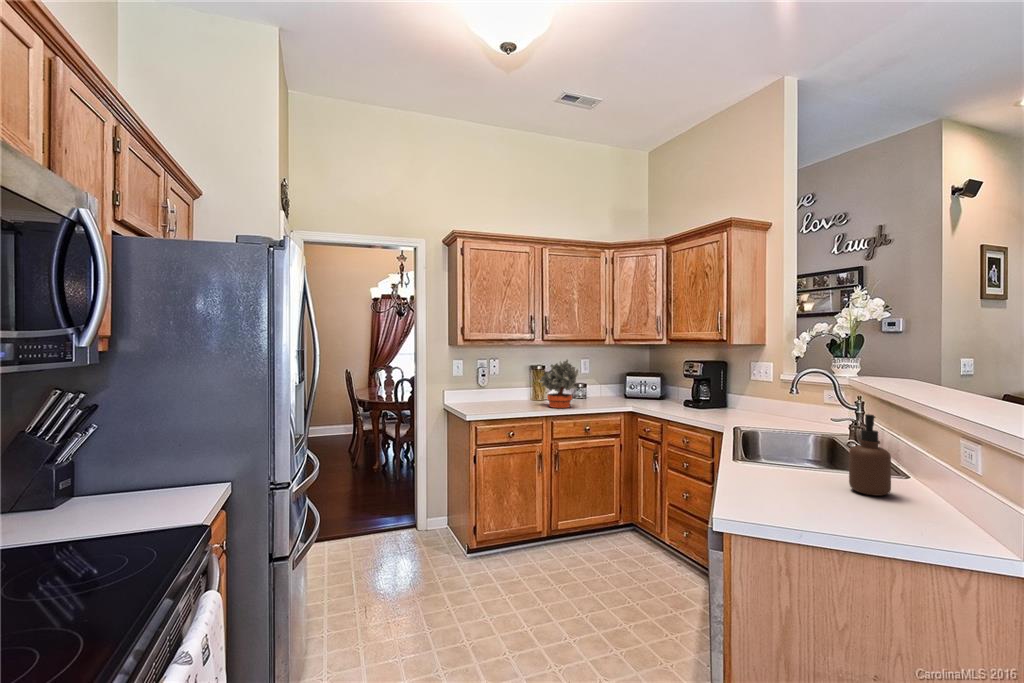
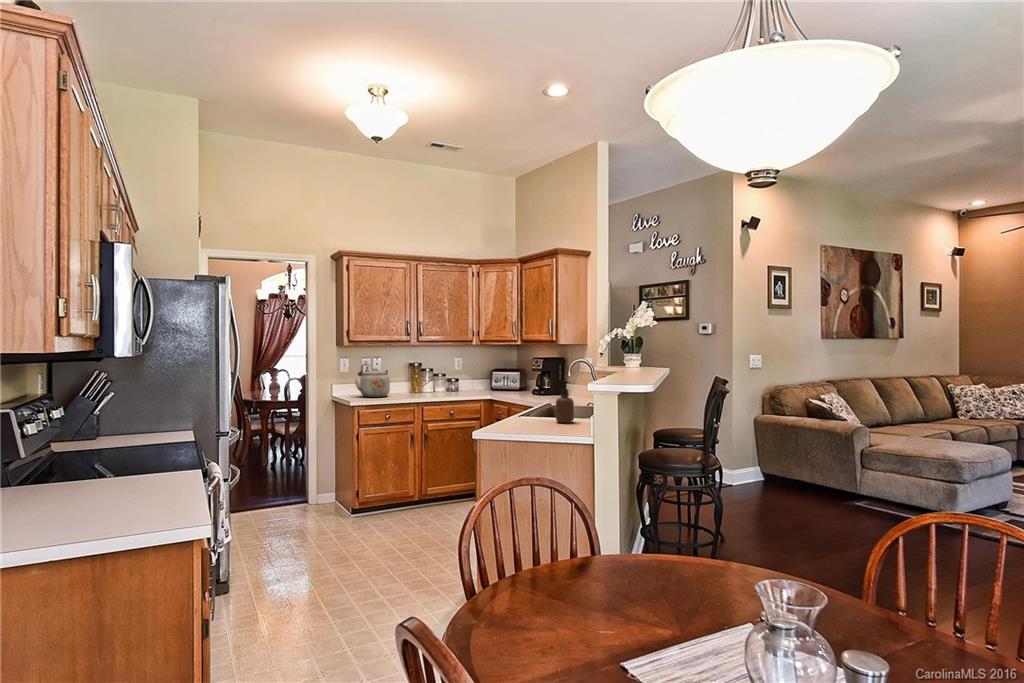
potted plant: present [539,360,578,408] -> none [414,357,446,397]
kettle: none [470,372,511,407] -> present [355,368,390,397]

